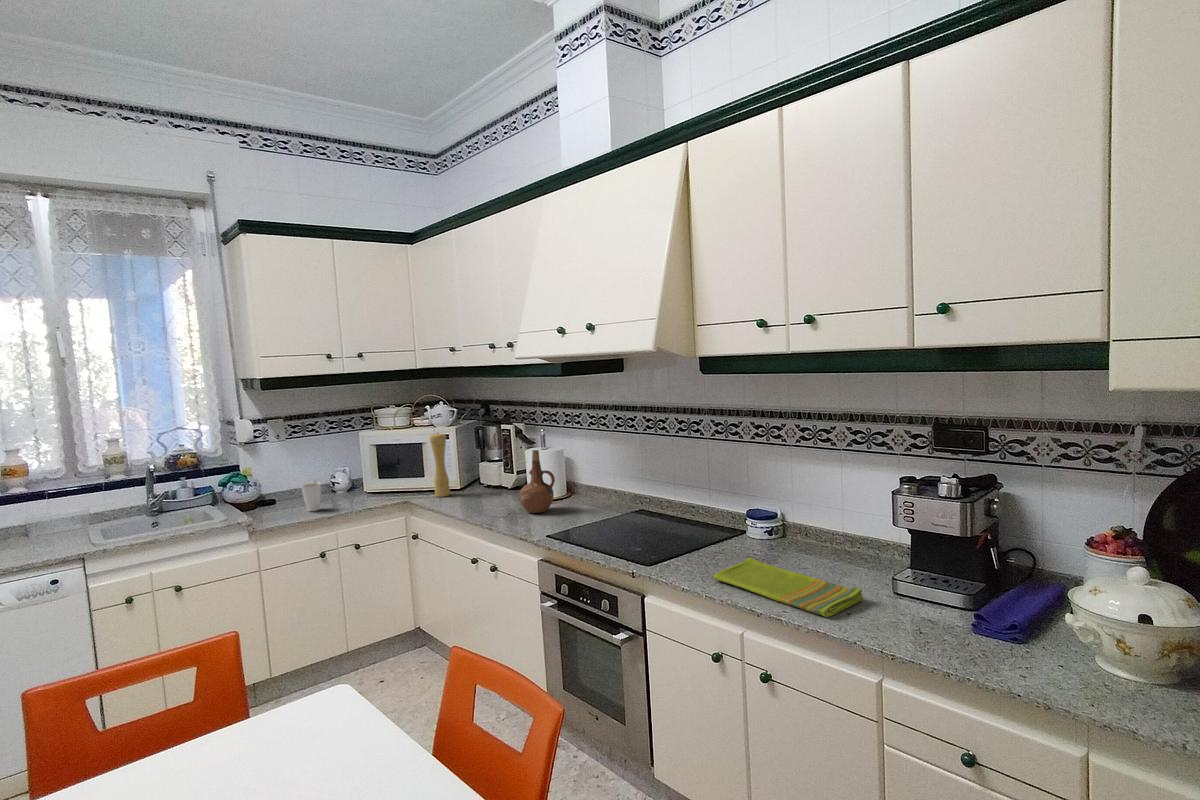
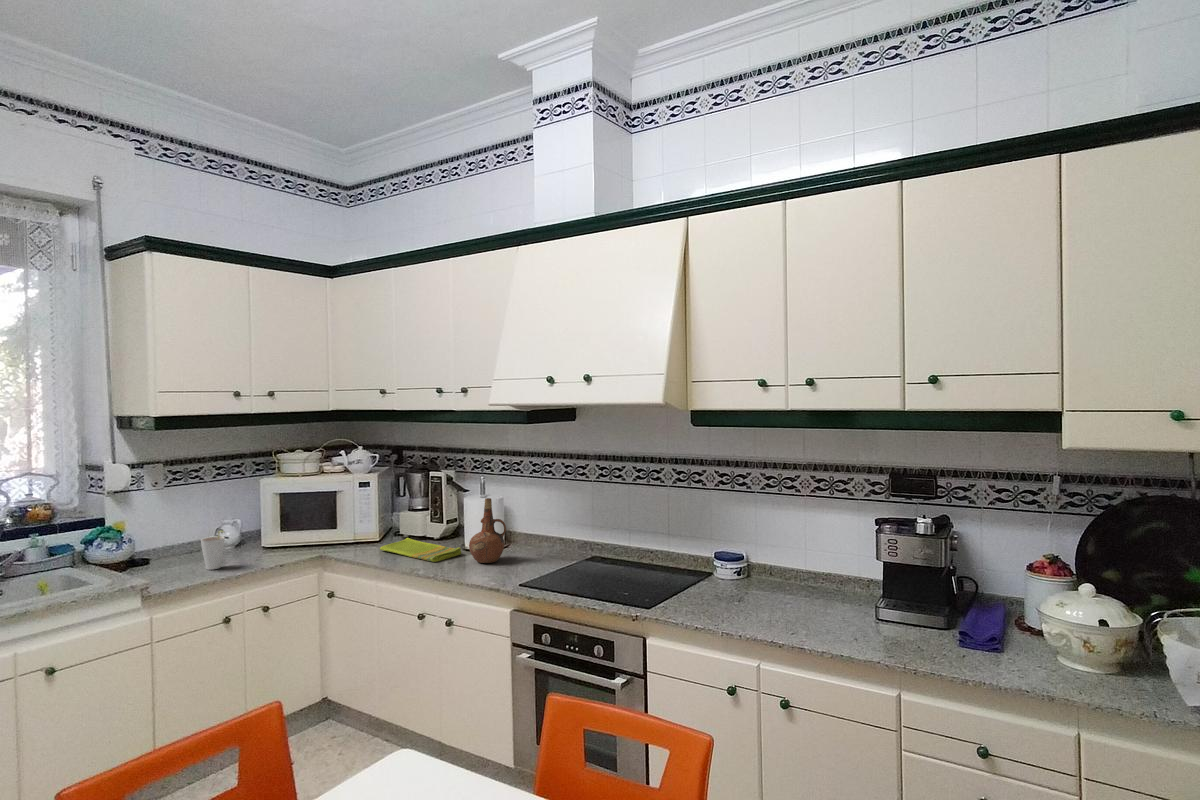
pepper mill: present [430,433,450,497] -> none [352,480,371,550]
dish towel: present [713,557,863,617] -> present [380,538,461,562]

